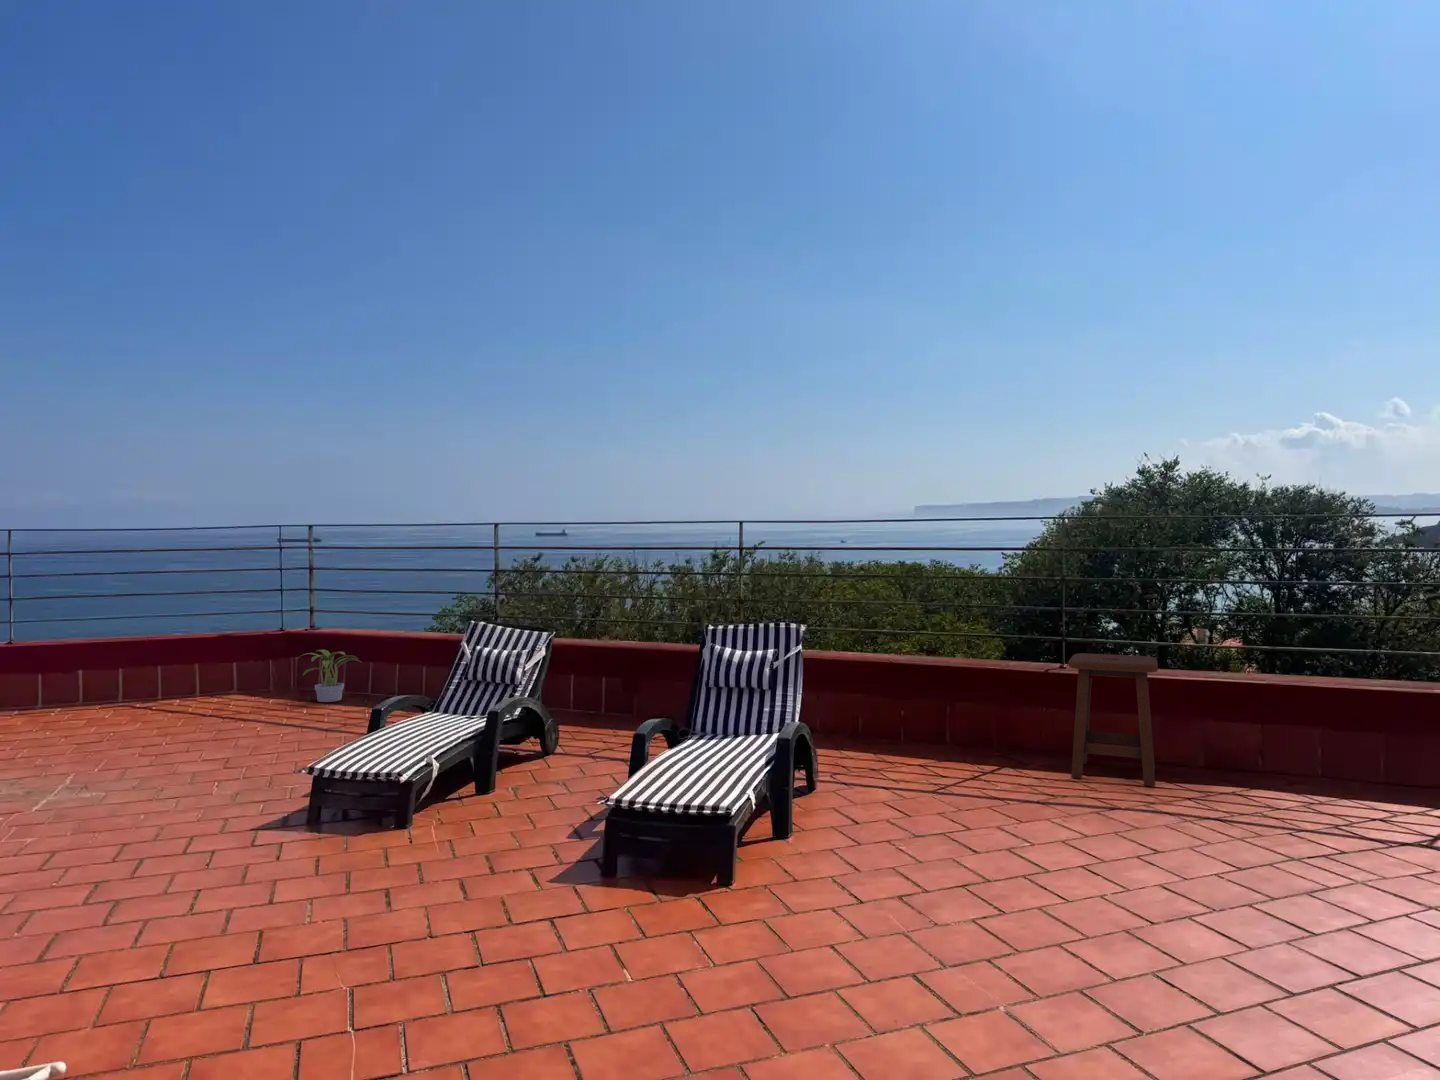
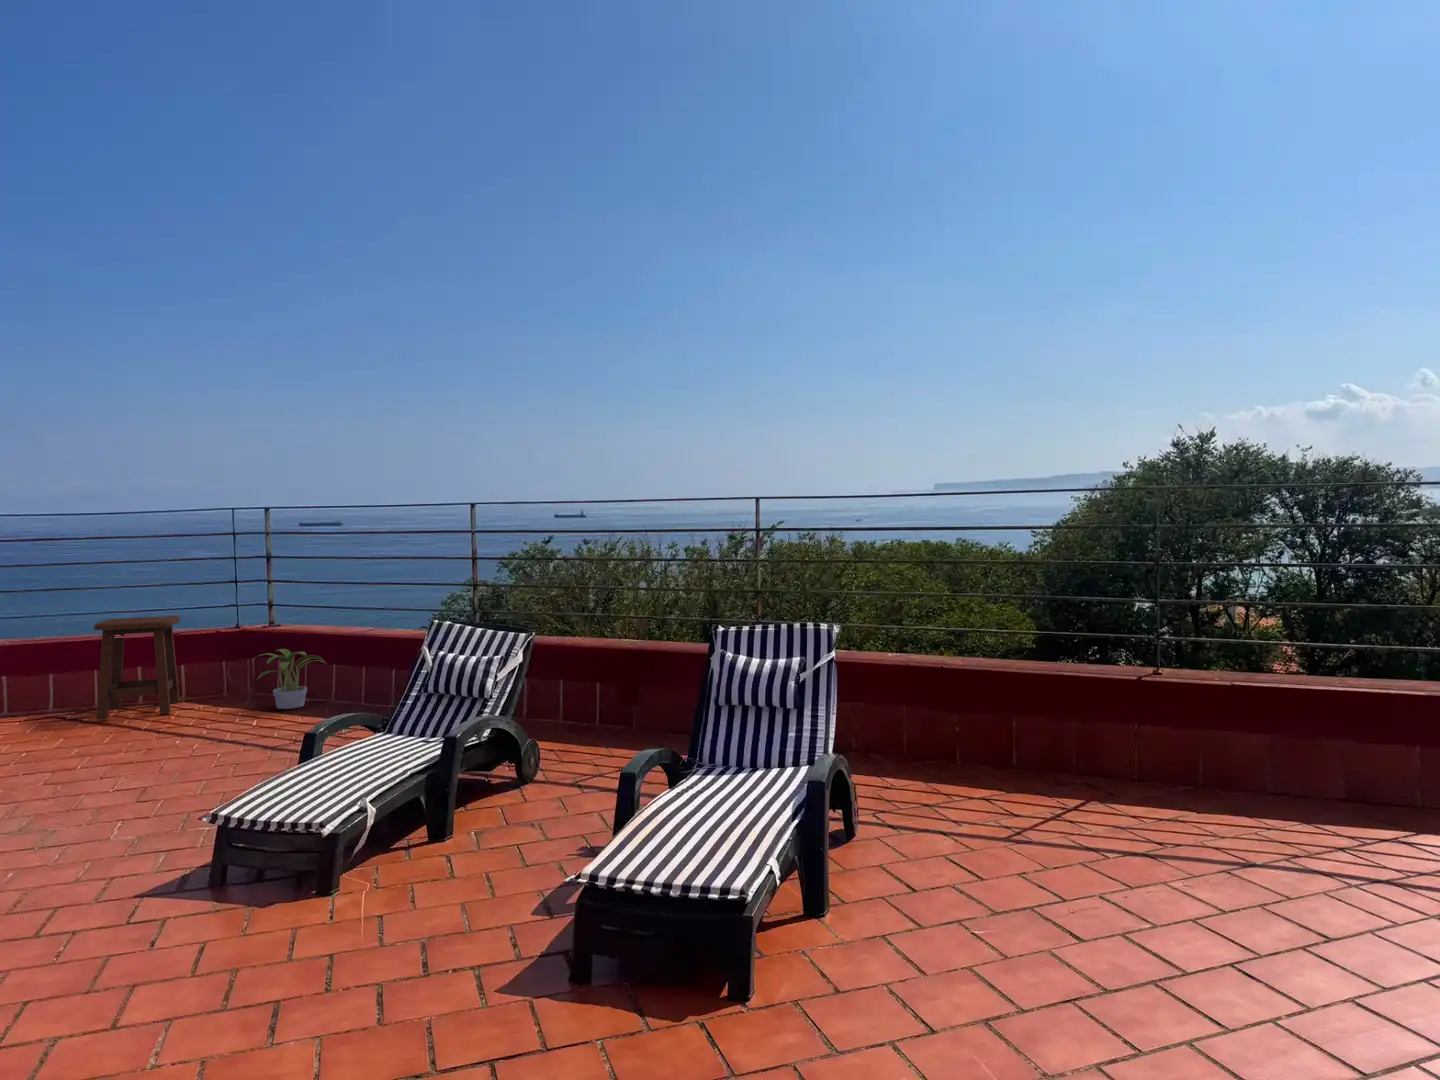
stool: present [1068,653,1158,786] -> present [94,616,180,719]

